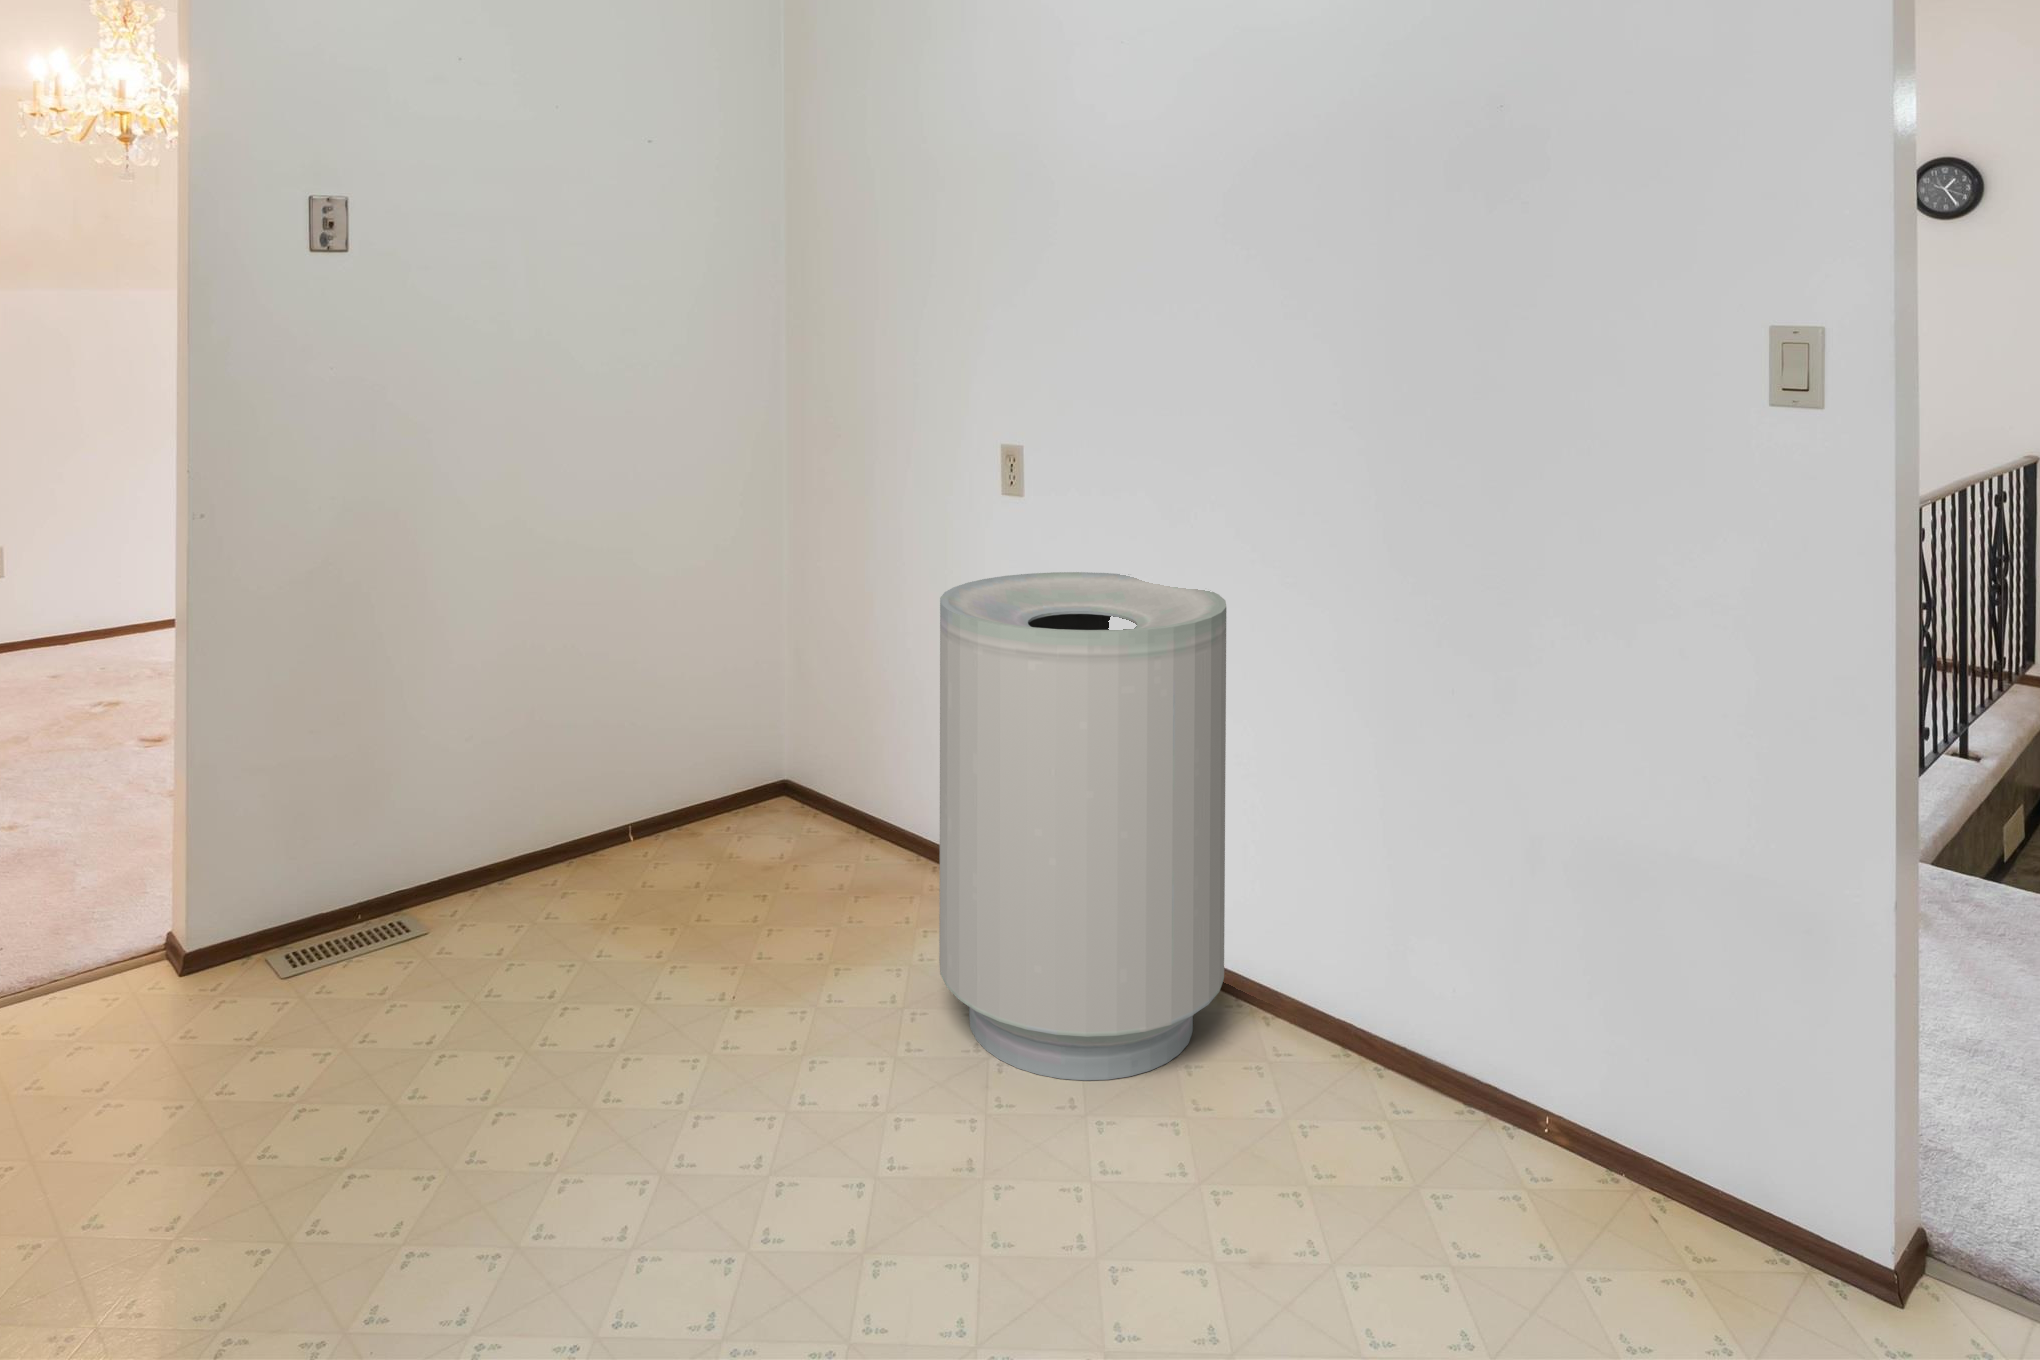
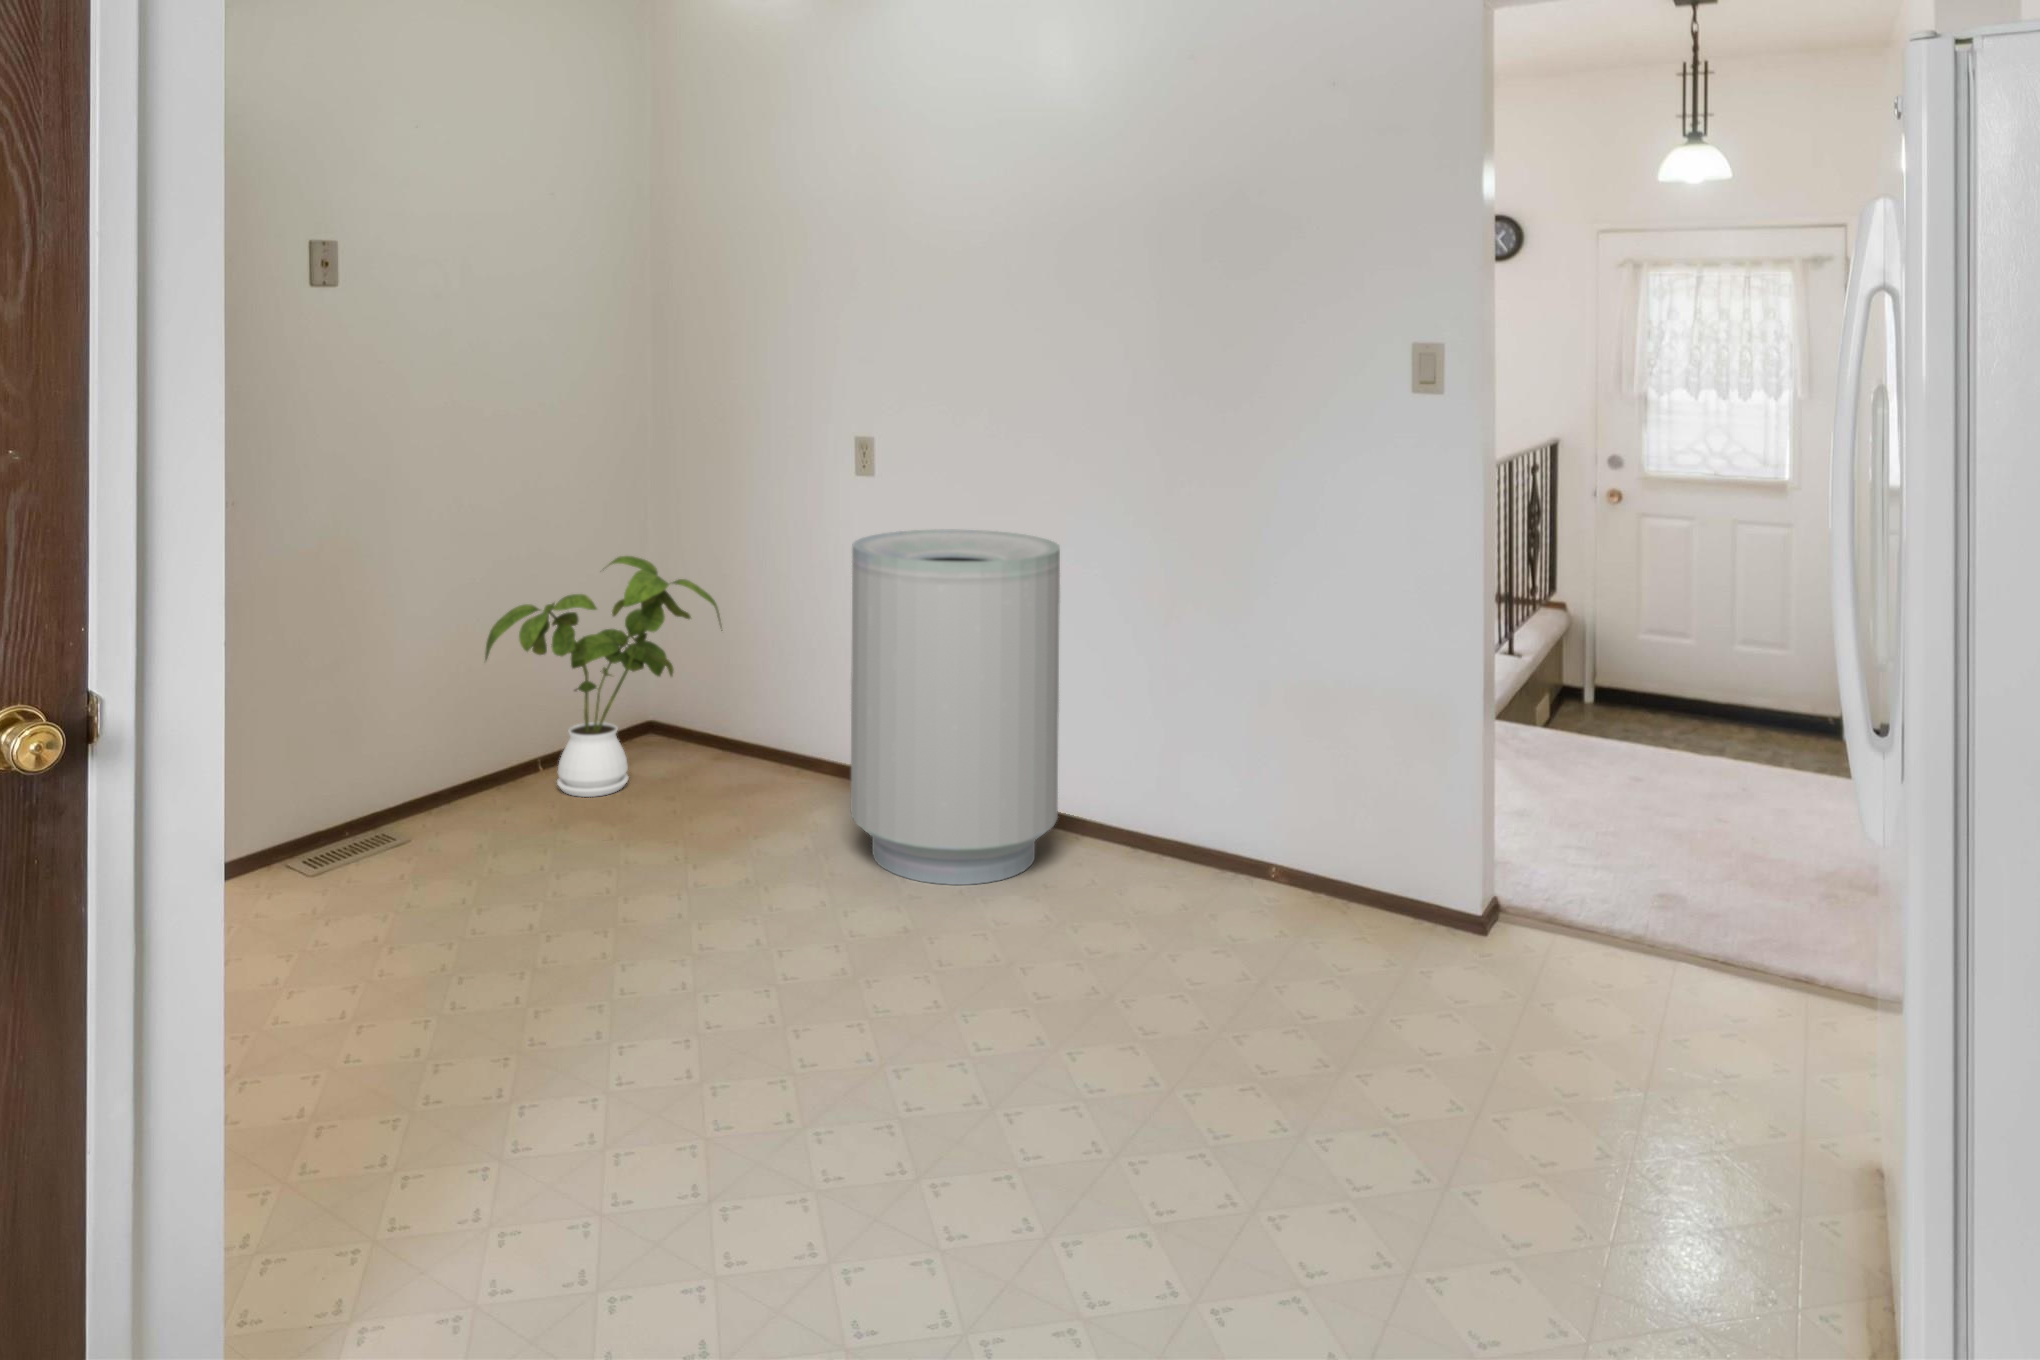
house plant: none [541,588,823,884] -> present [485,556,722,797]

